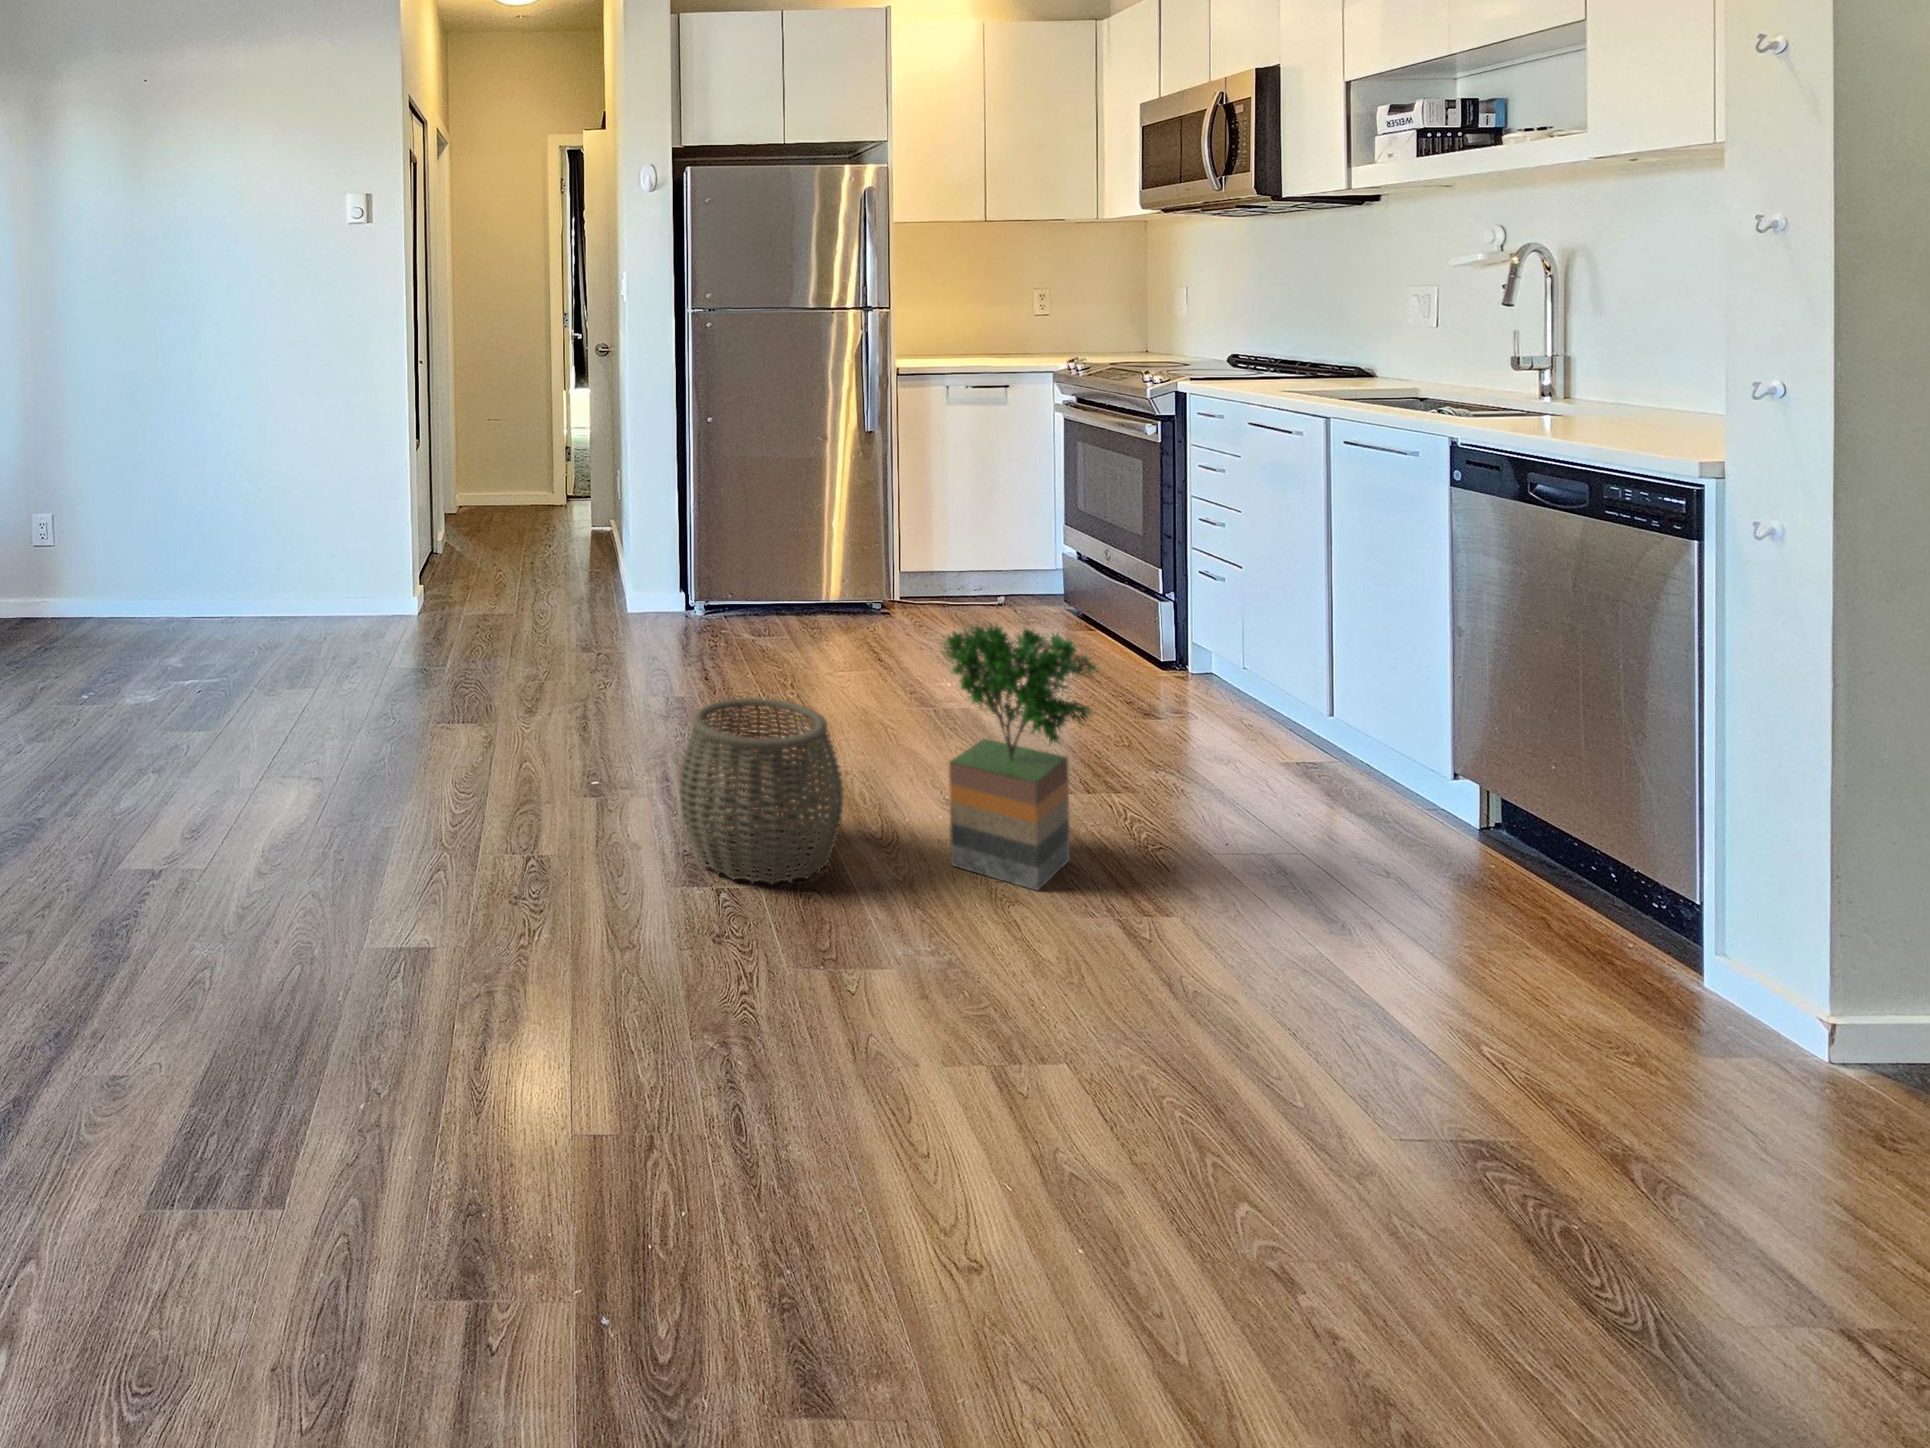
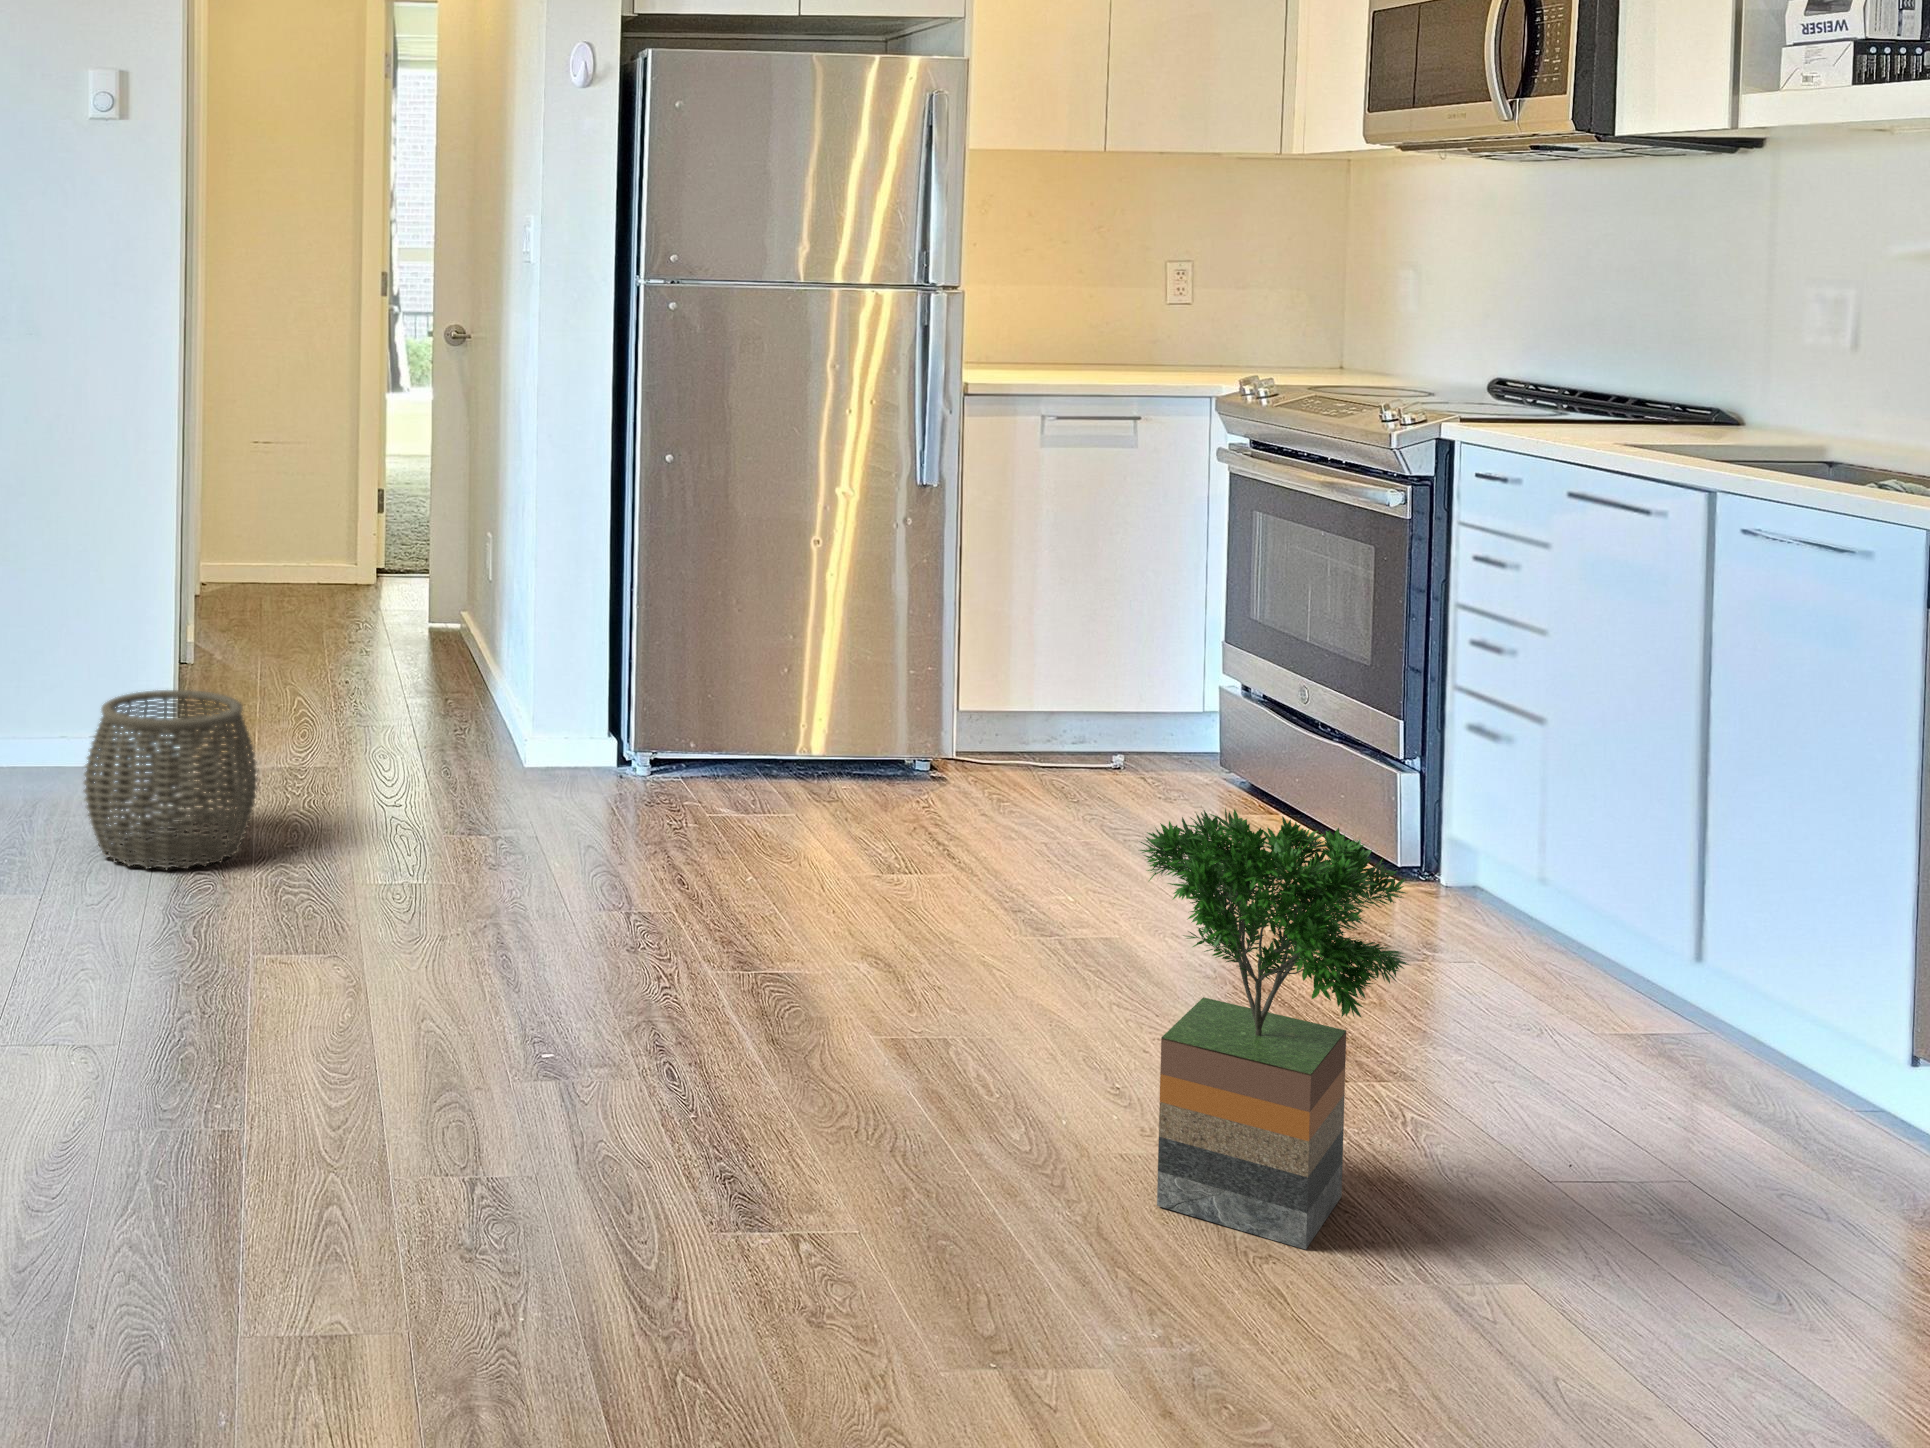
woven basket: present [679,698,843,884] -> present [84,690,258,869]

